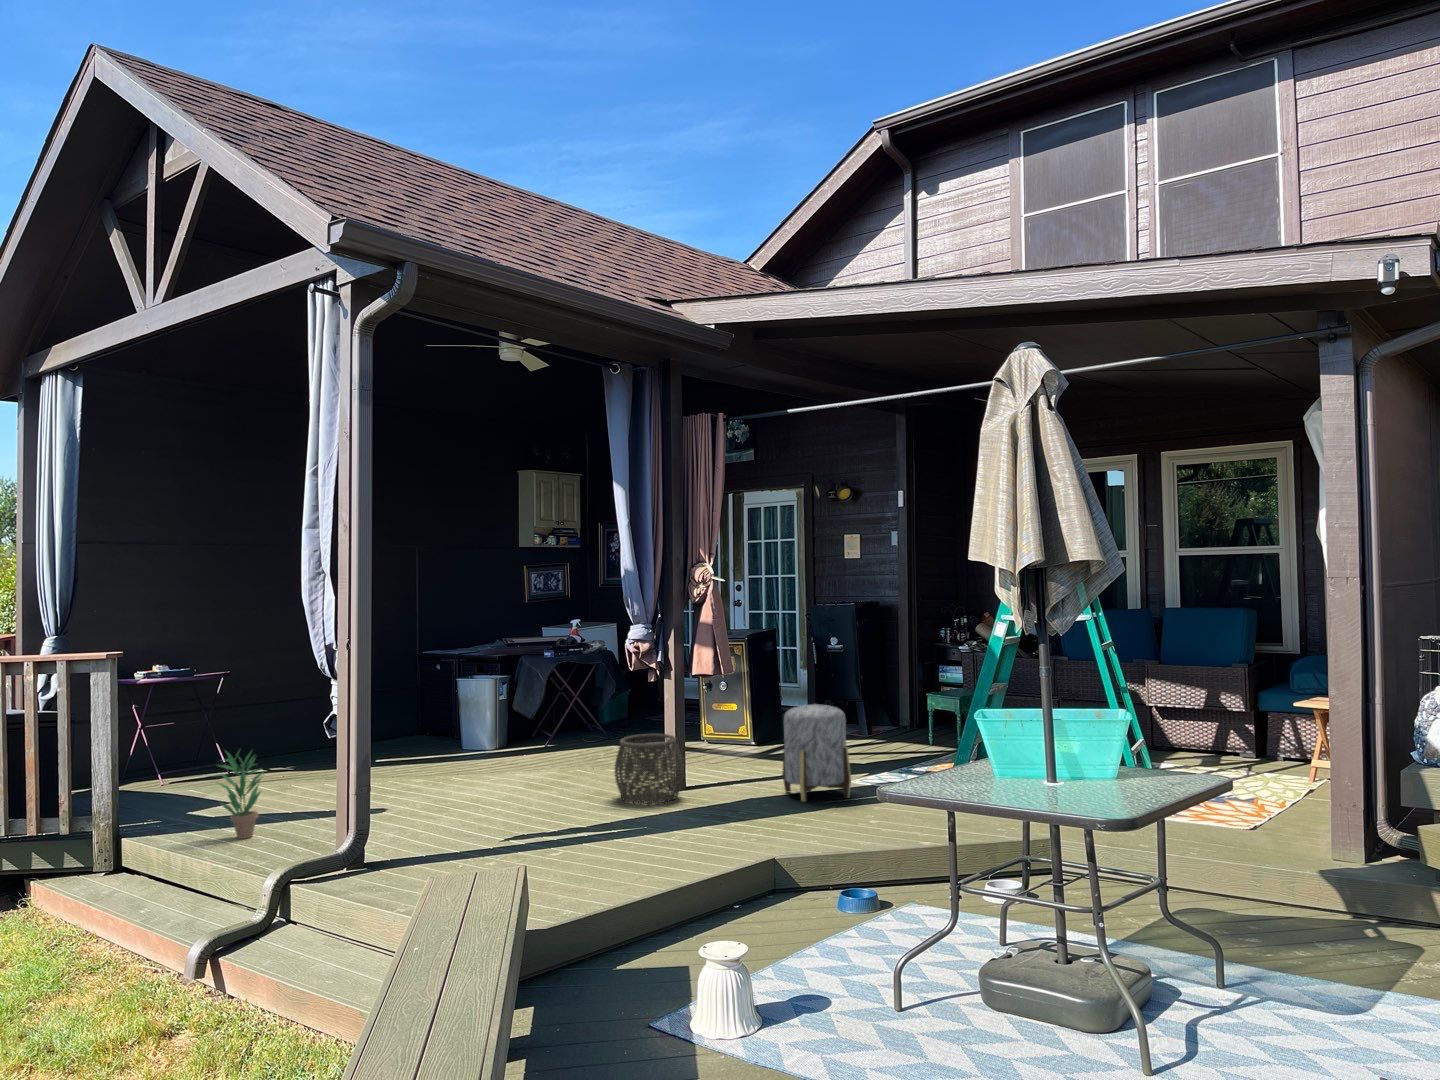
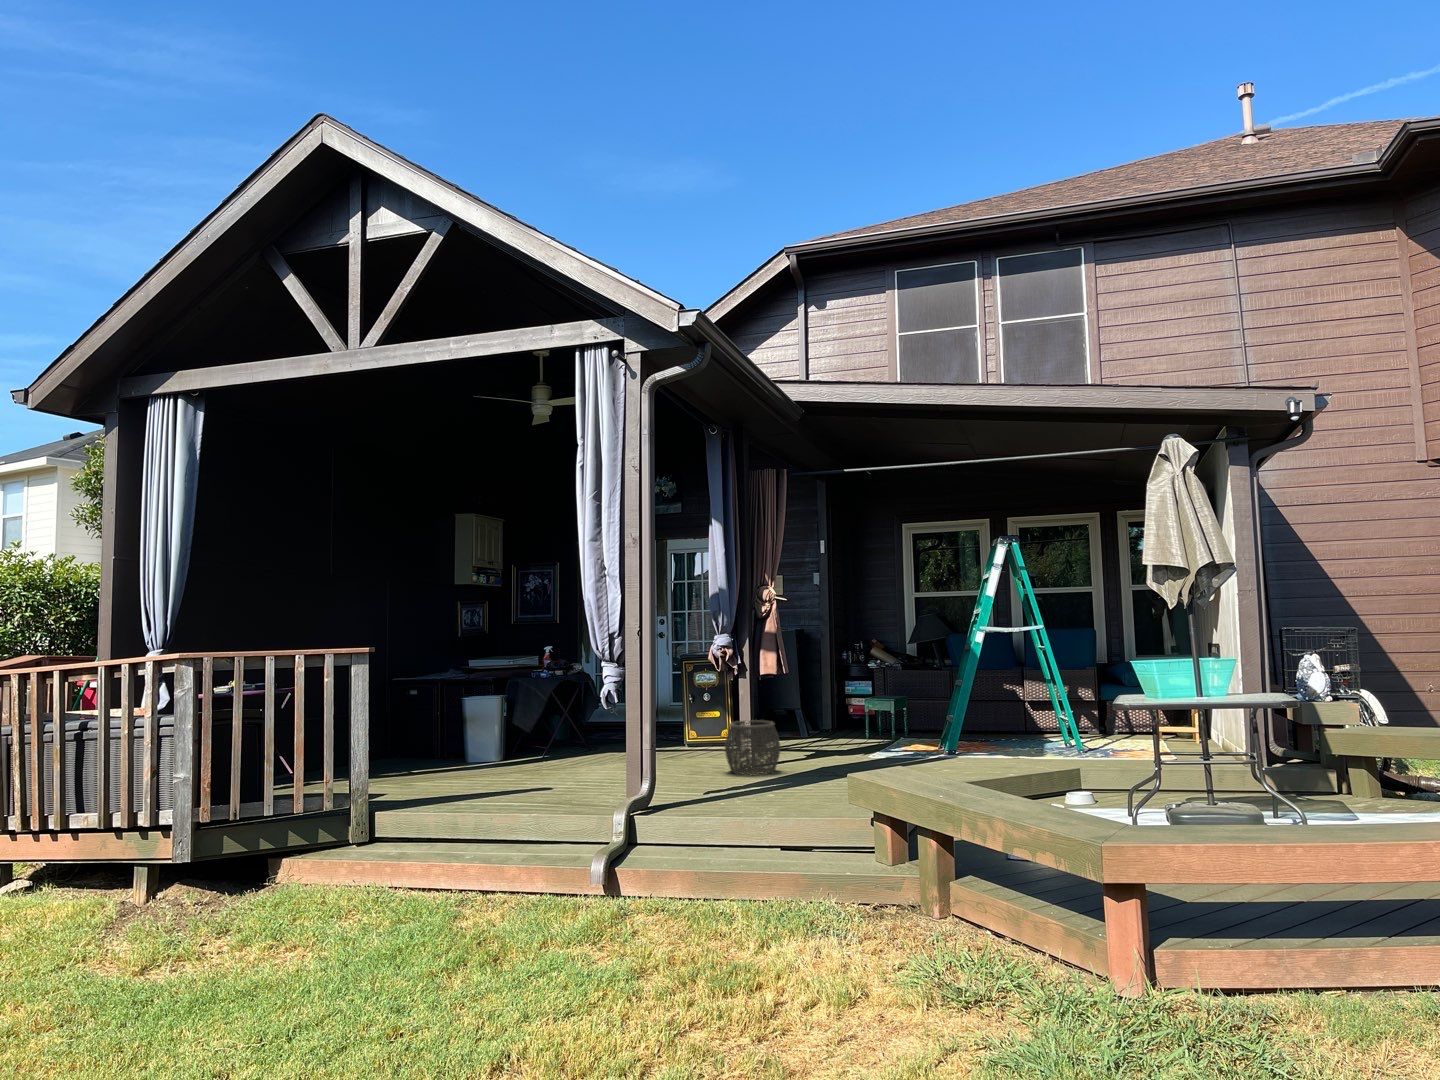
stool: present [782,704,851,802] -> none [841,693,898,767]
potted plant: present [219,751,263,839] -> none [463,730,507,811]

